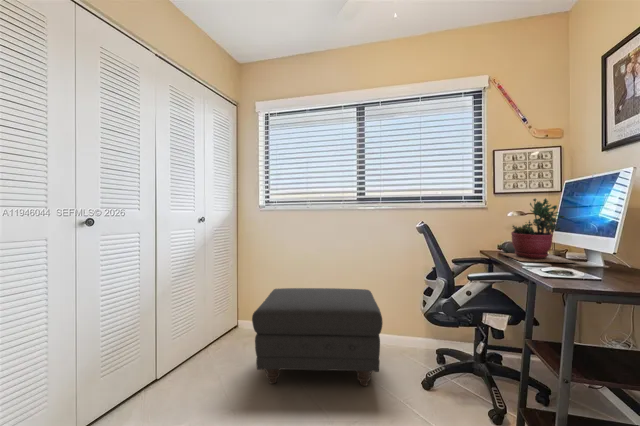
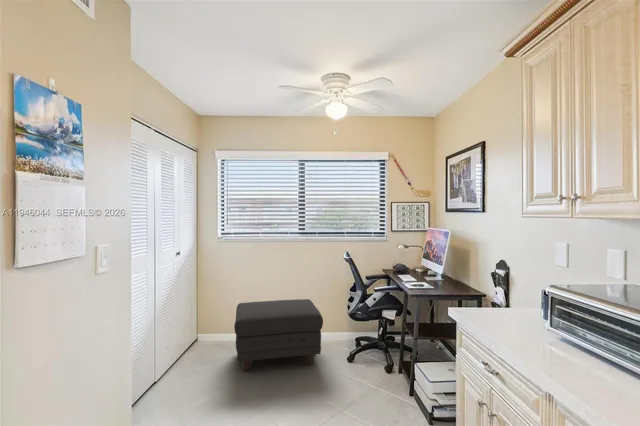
succulent plant: present [503,198,577,263] -> none [393,239,432,278]

